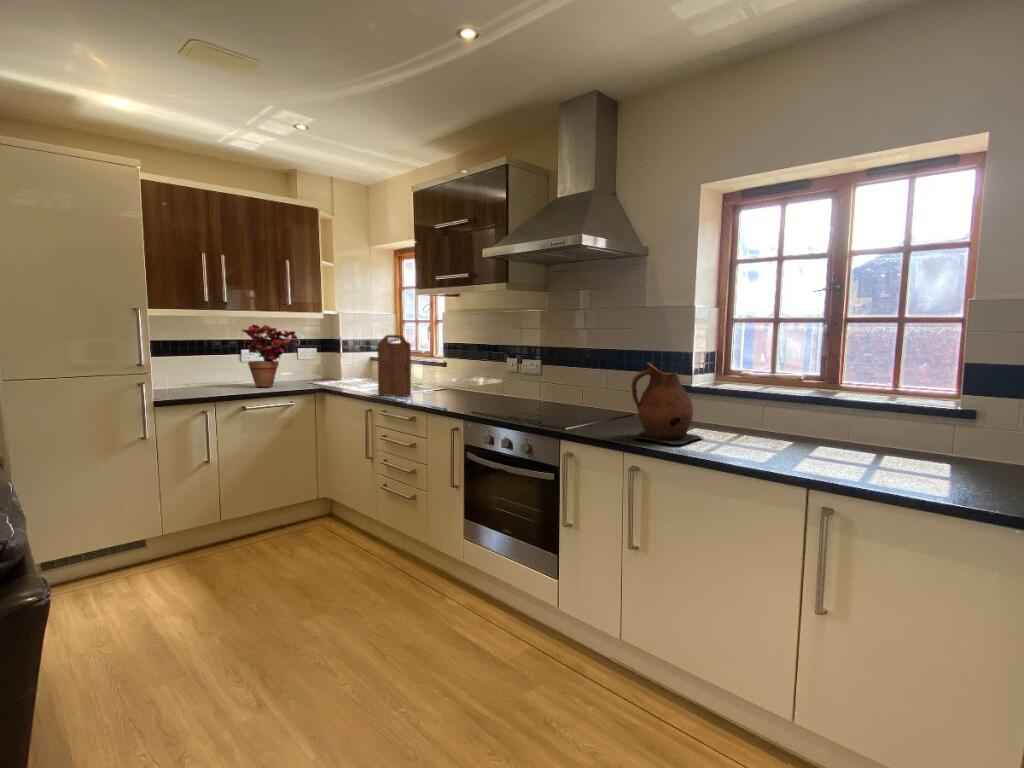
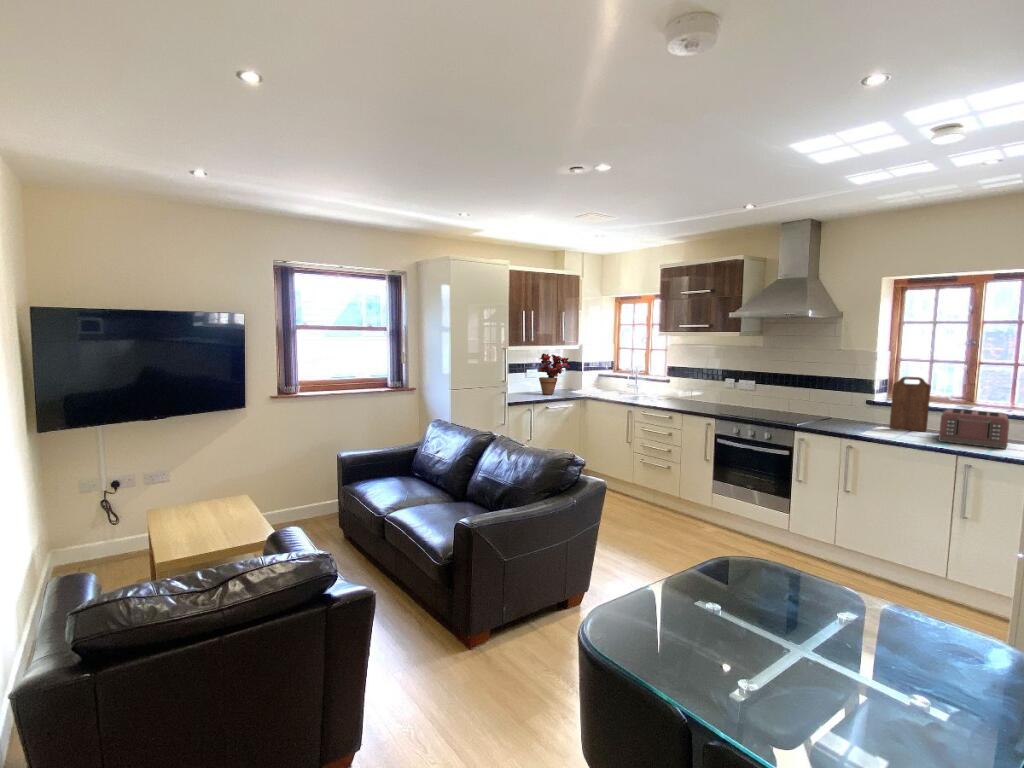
cutting board: present [377,335,411,396] -> present [890,377,931,431]
ceramic pitcher: present [631,363,703,445] -> none [843,387,888,434]
toaster: none [776,396,892,470] -> present [939,408,1009,449]

